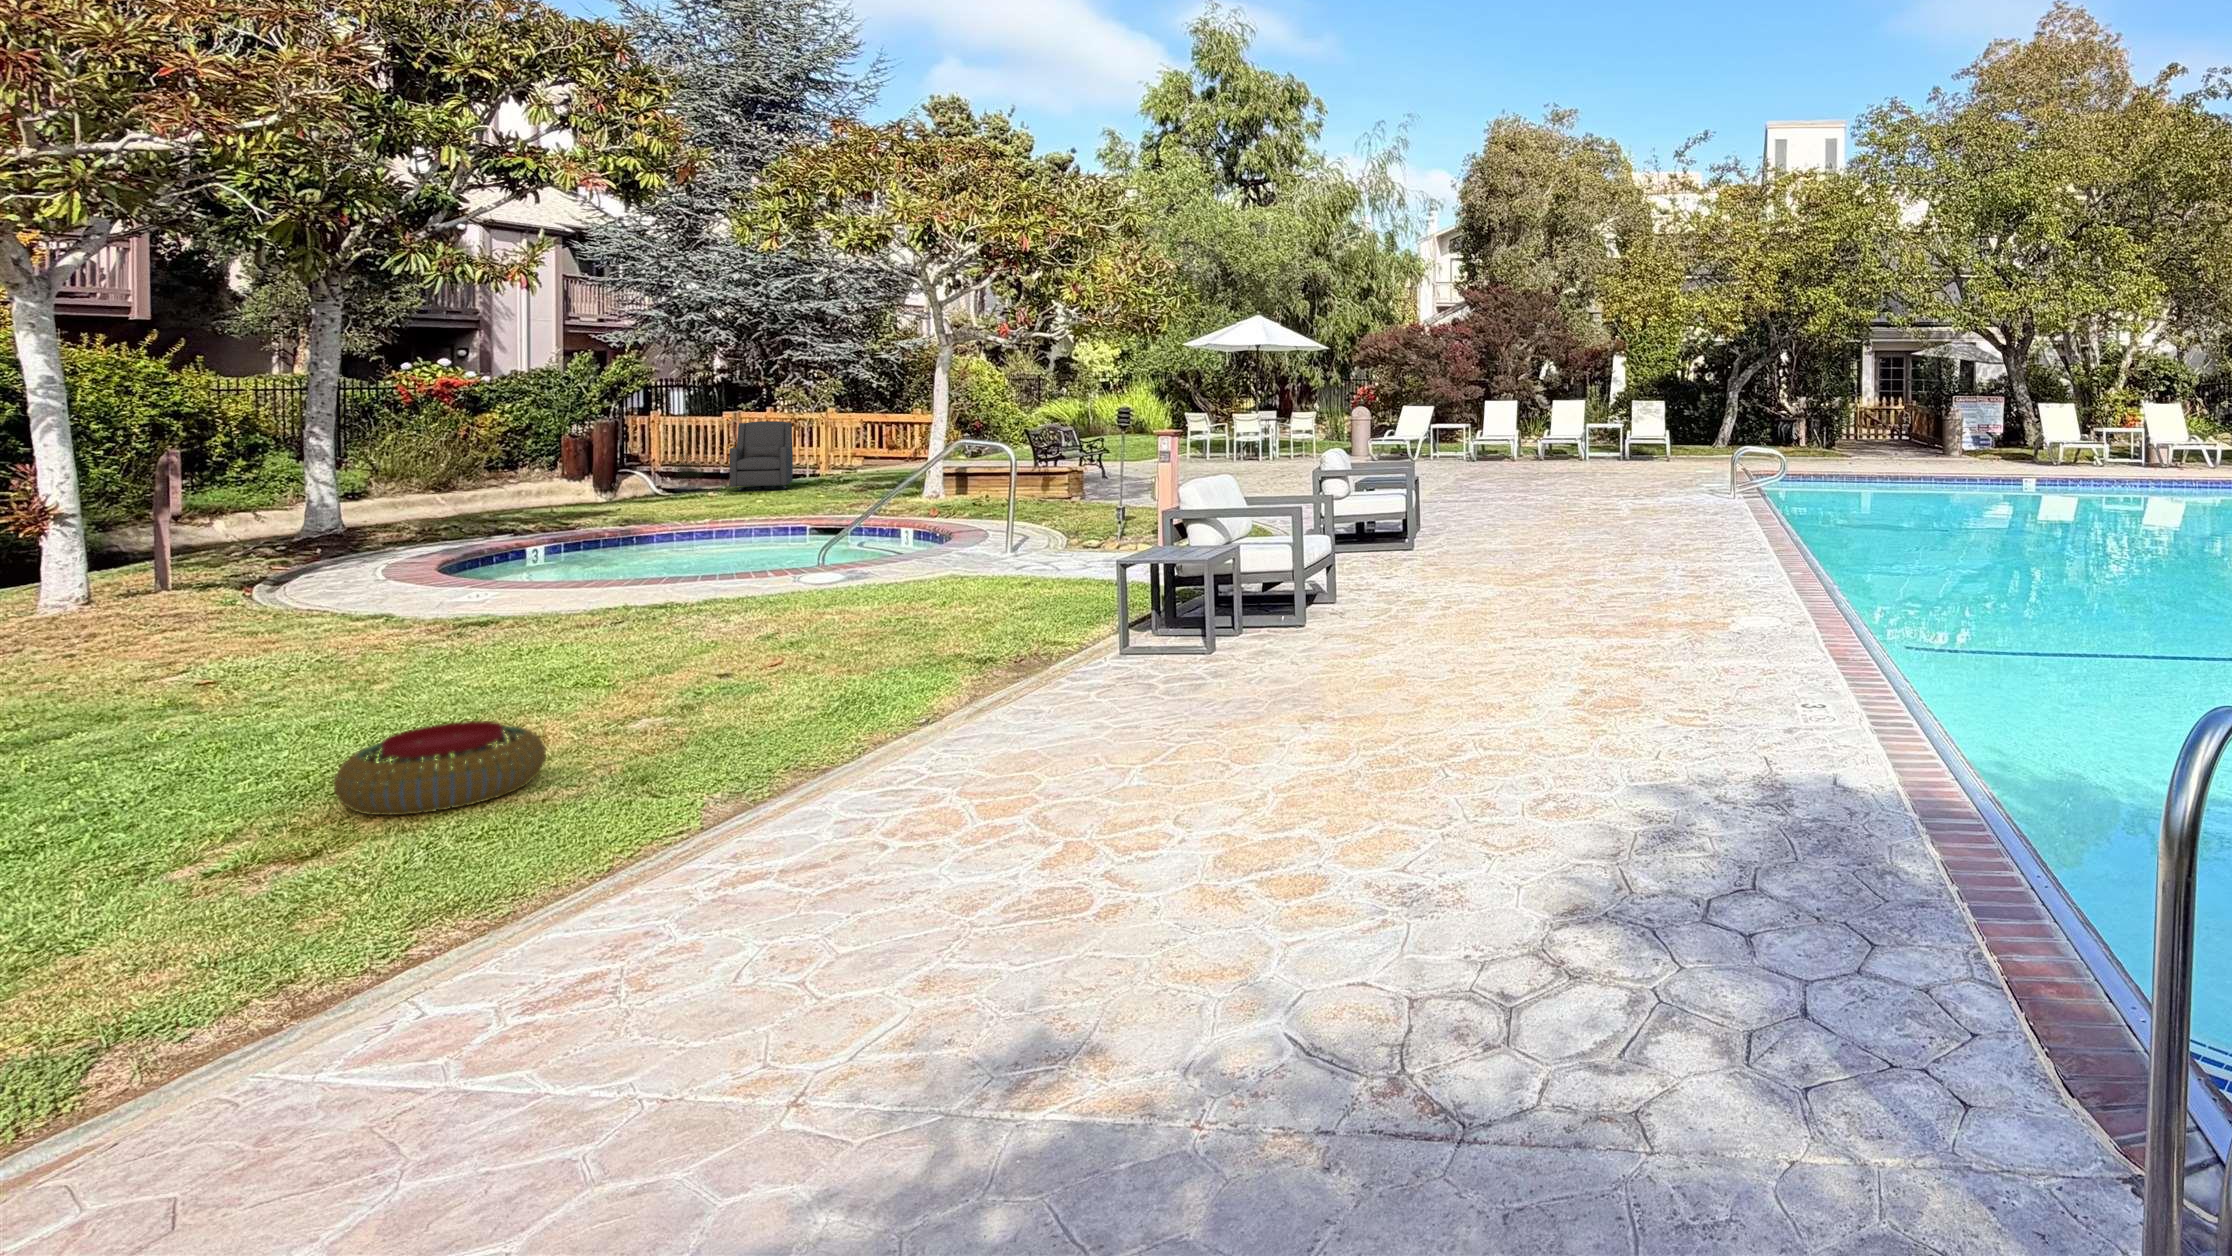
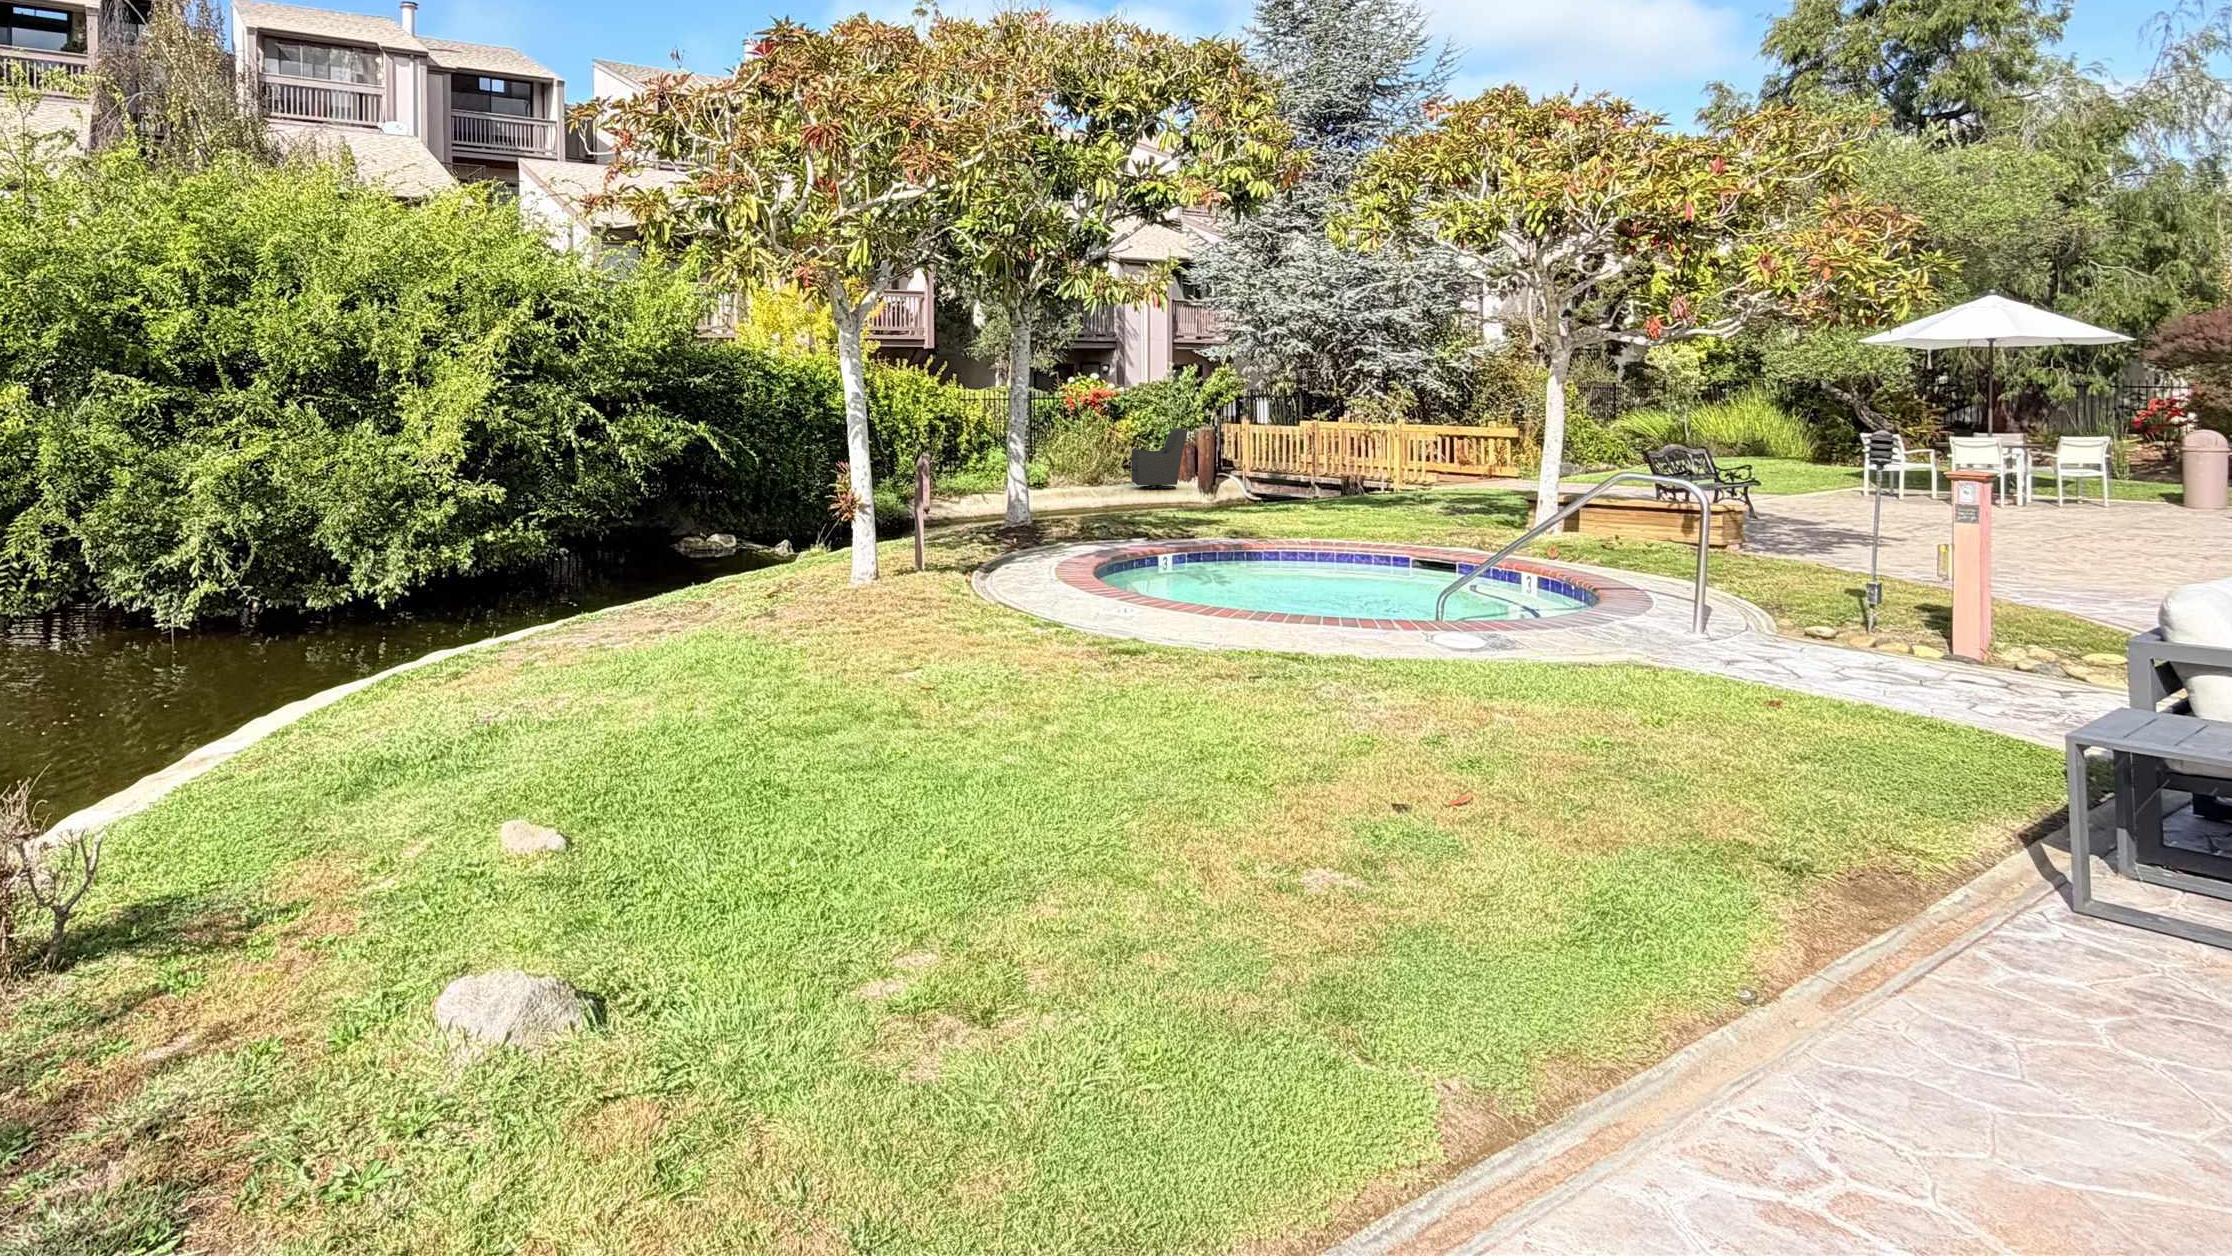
chair: present [730,421,793,492] -> present [1131,428,1187,490]
pouf: present [334,721,546,815] -> none [1020,794,1211,911]

